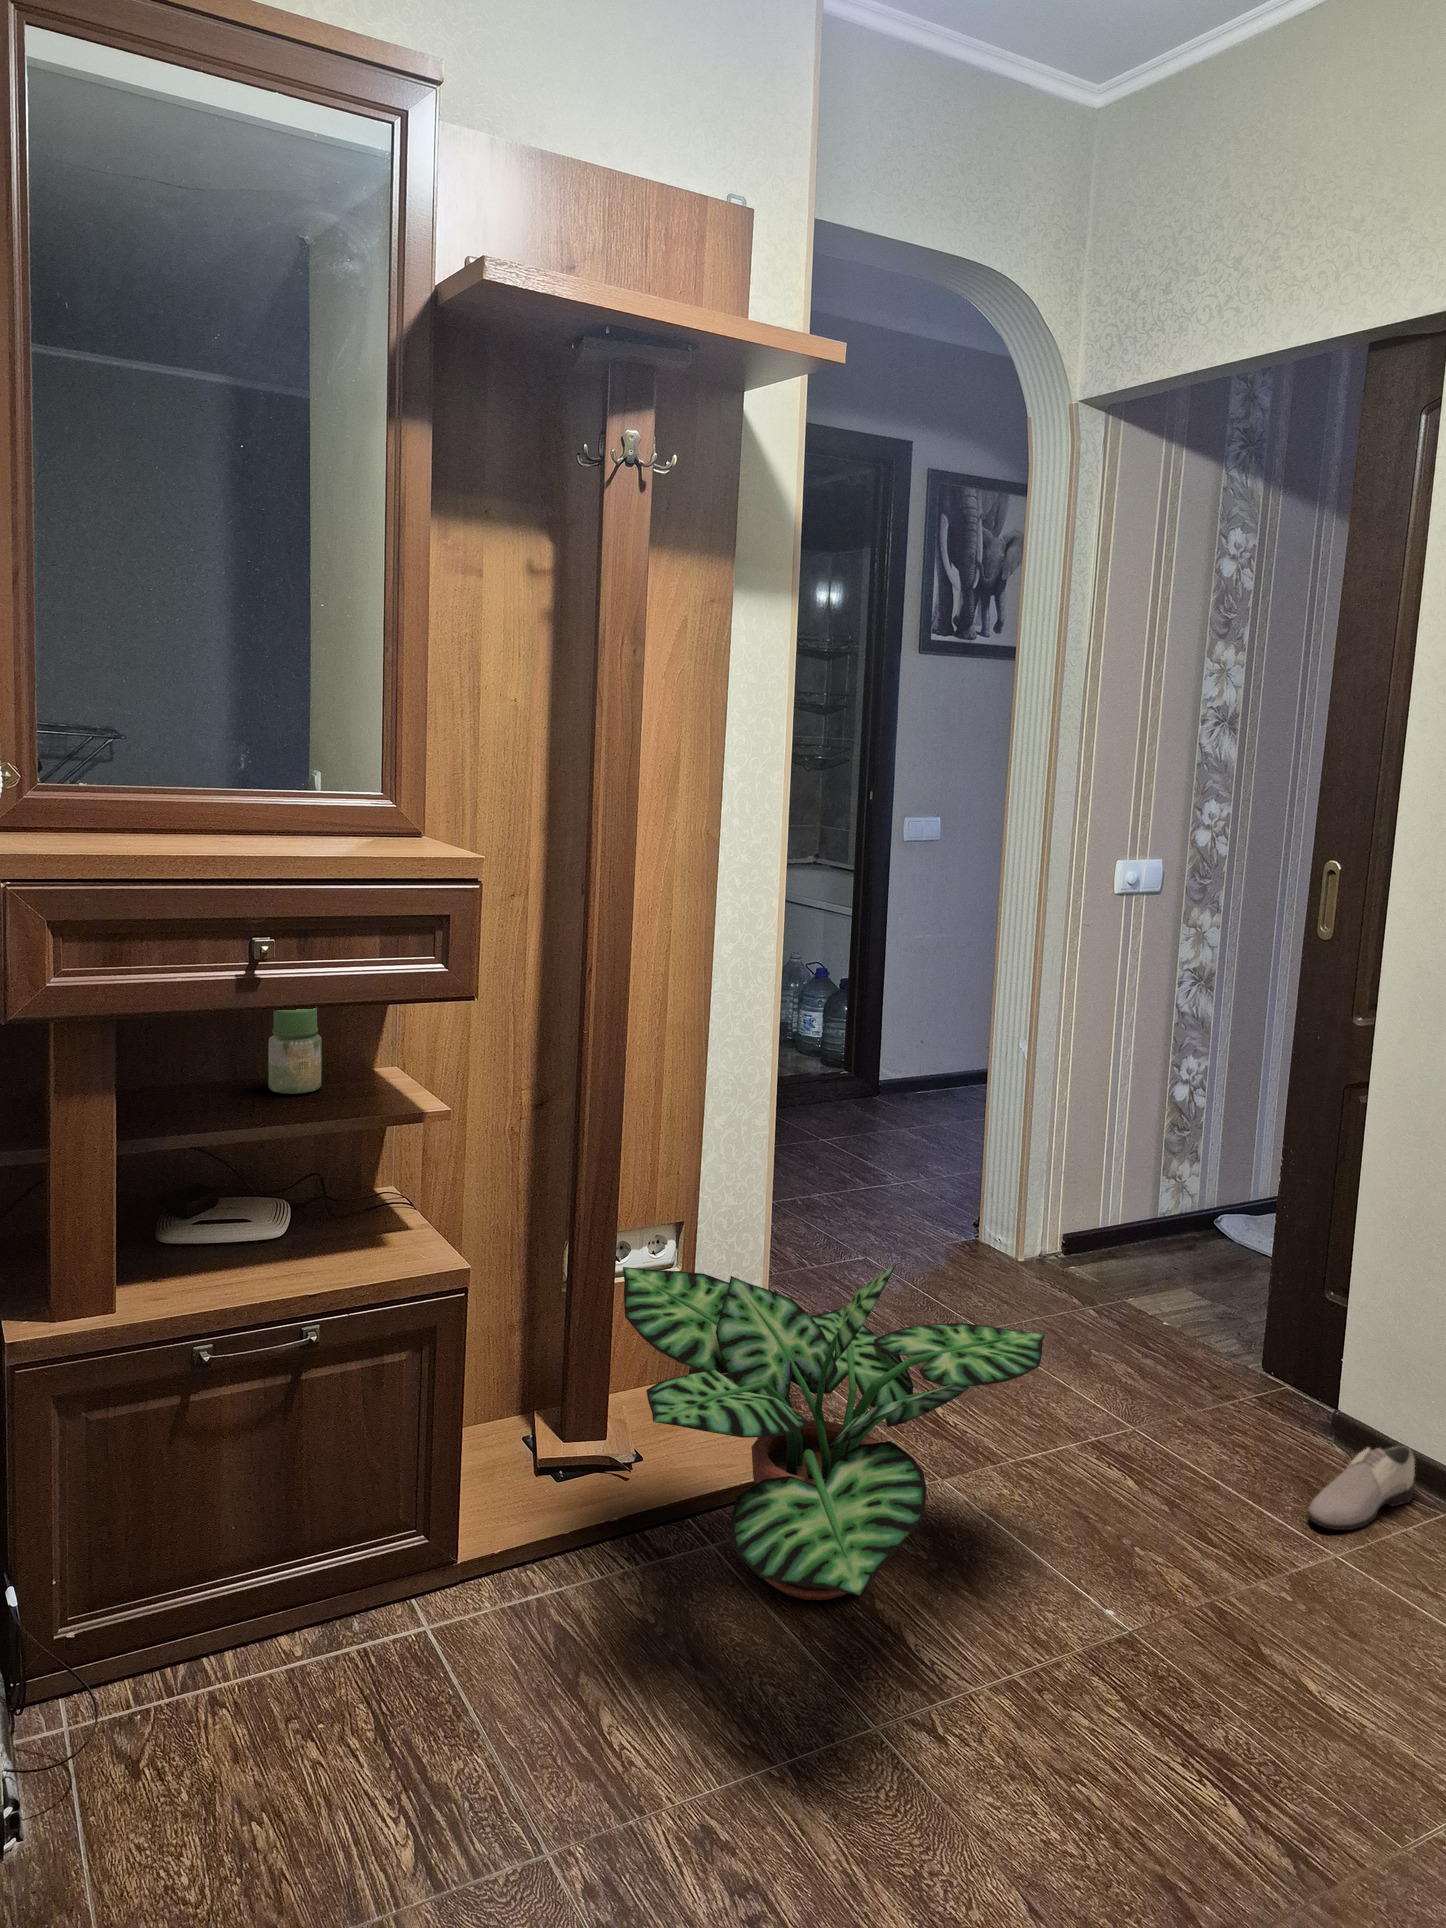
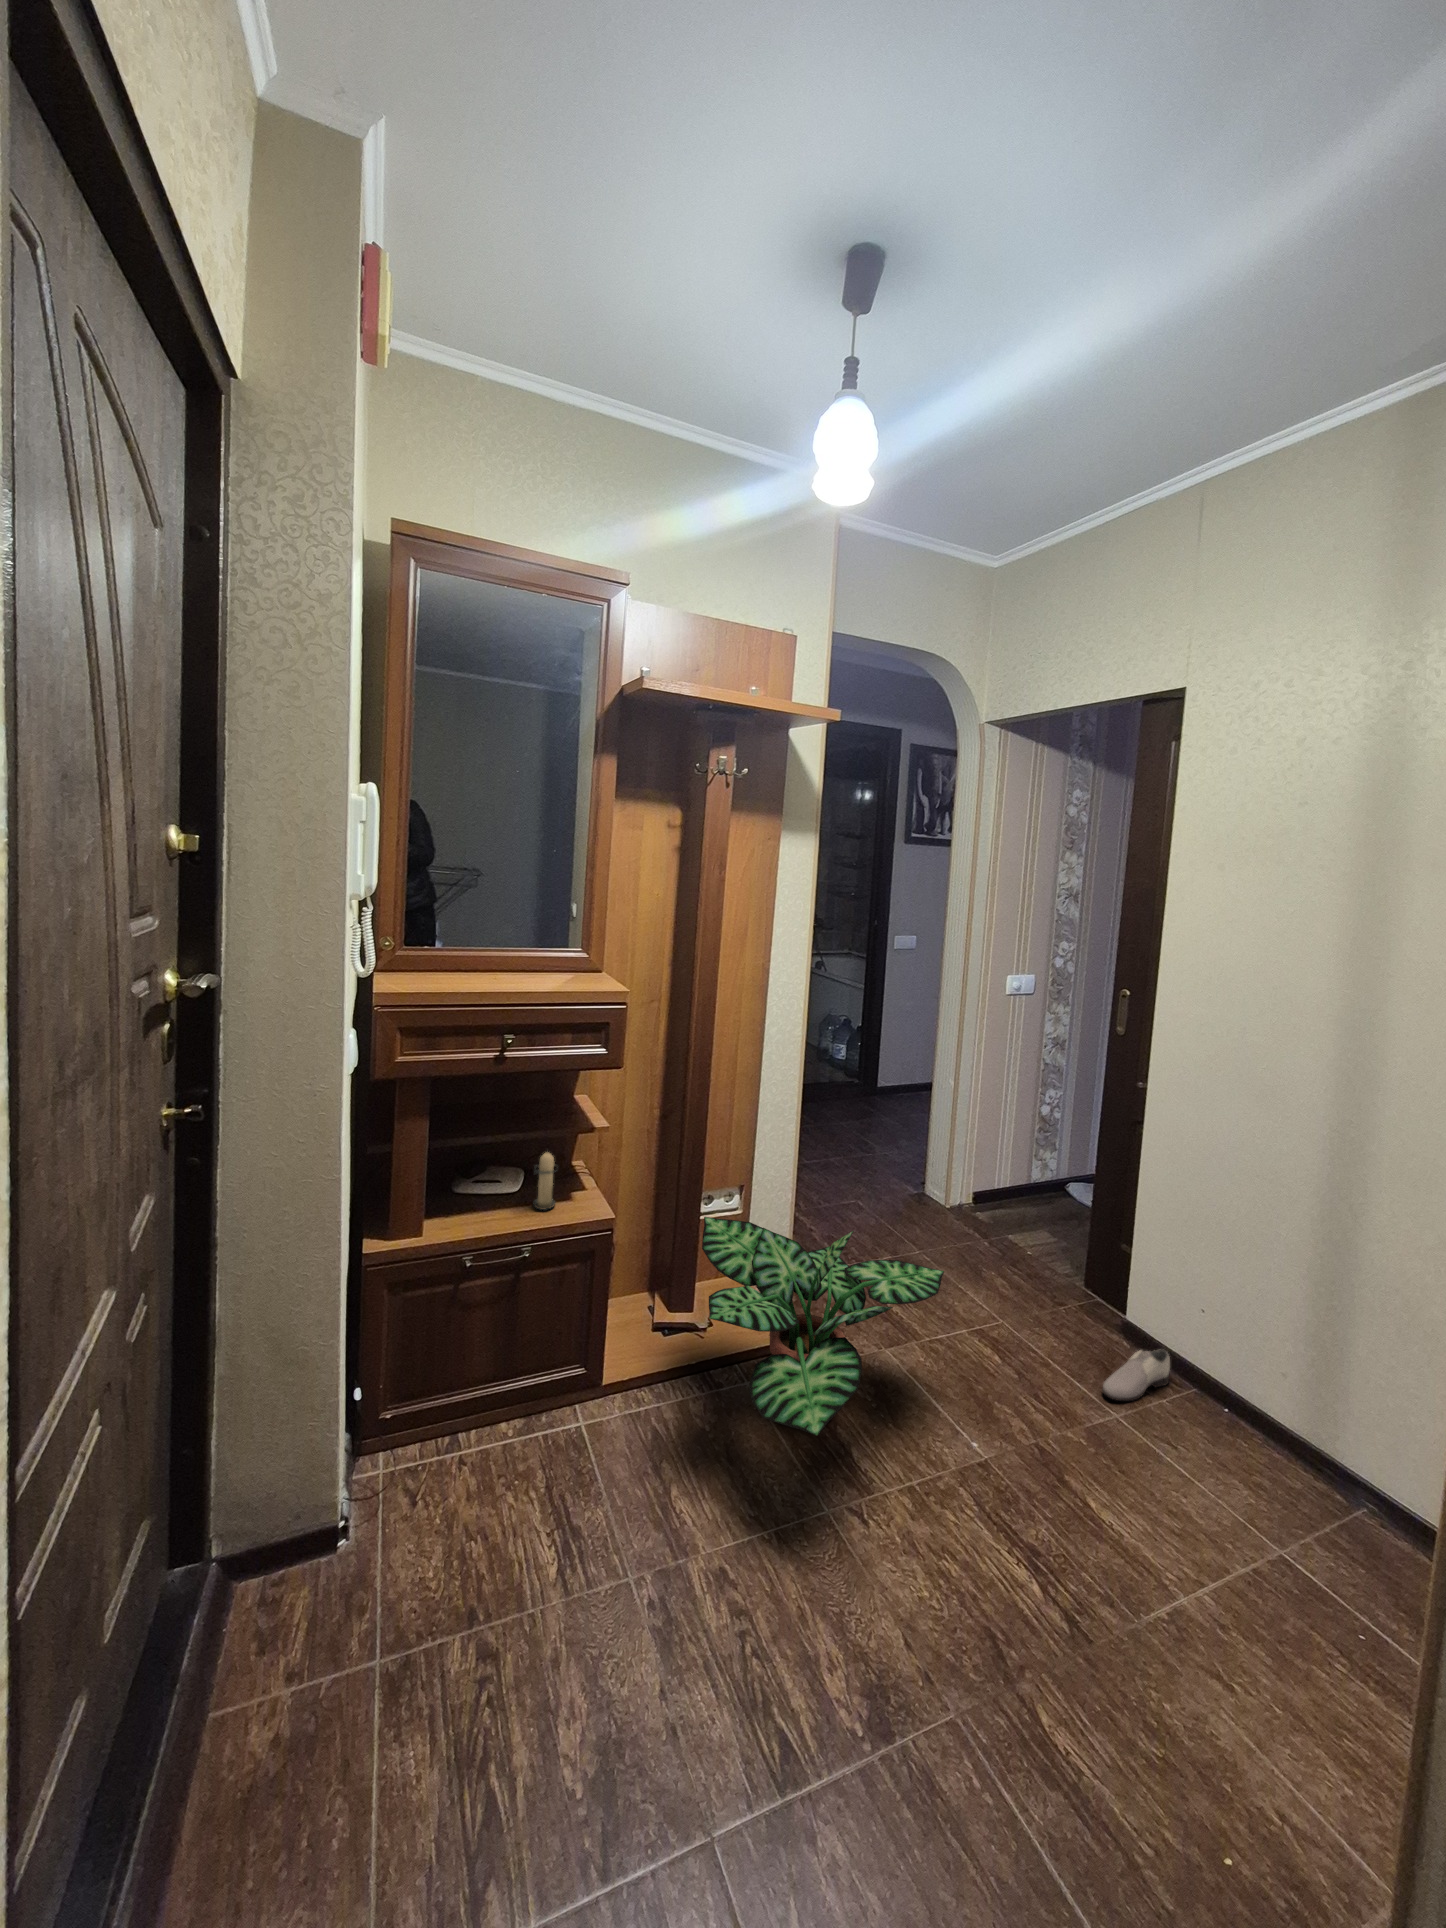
jar: present [268,1008,322,1094] -> none [513,1064,542,1115]
candle: none [312,1149,366,1259] -> present [533,1152,556,1210]

